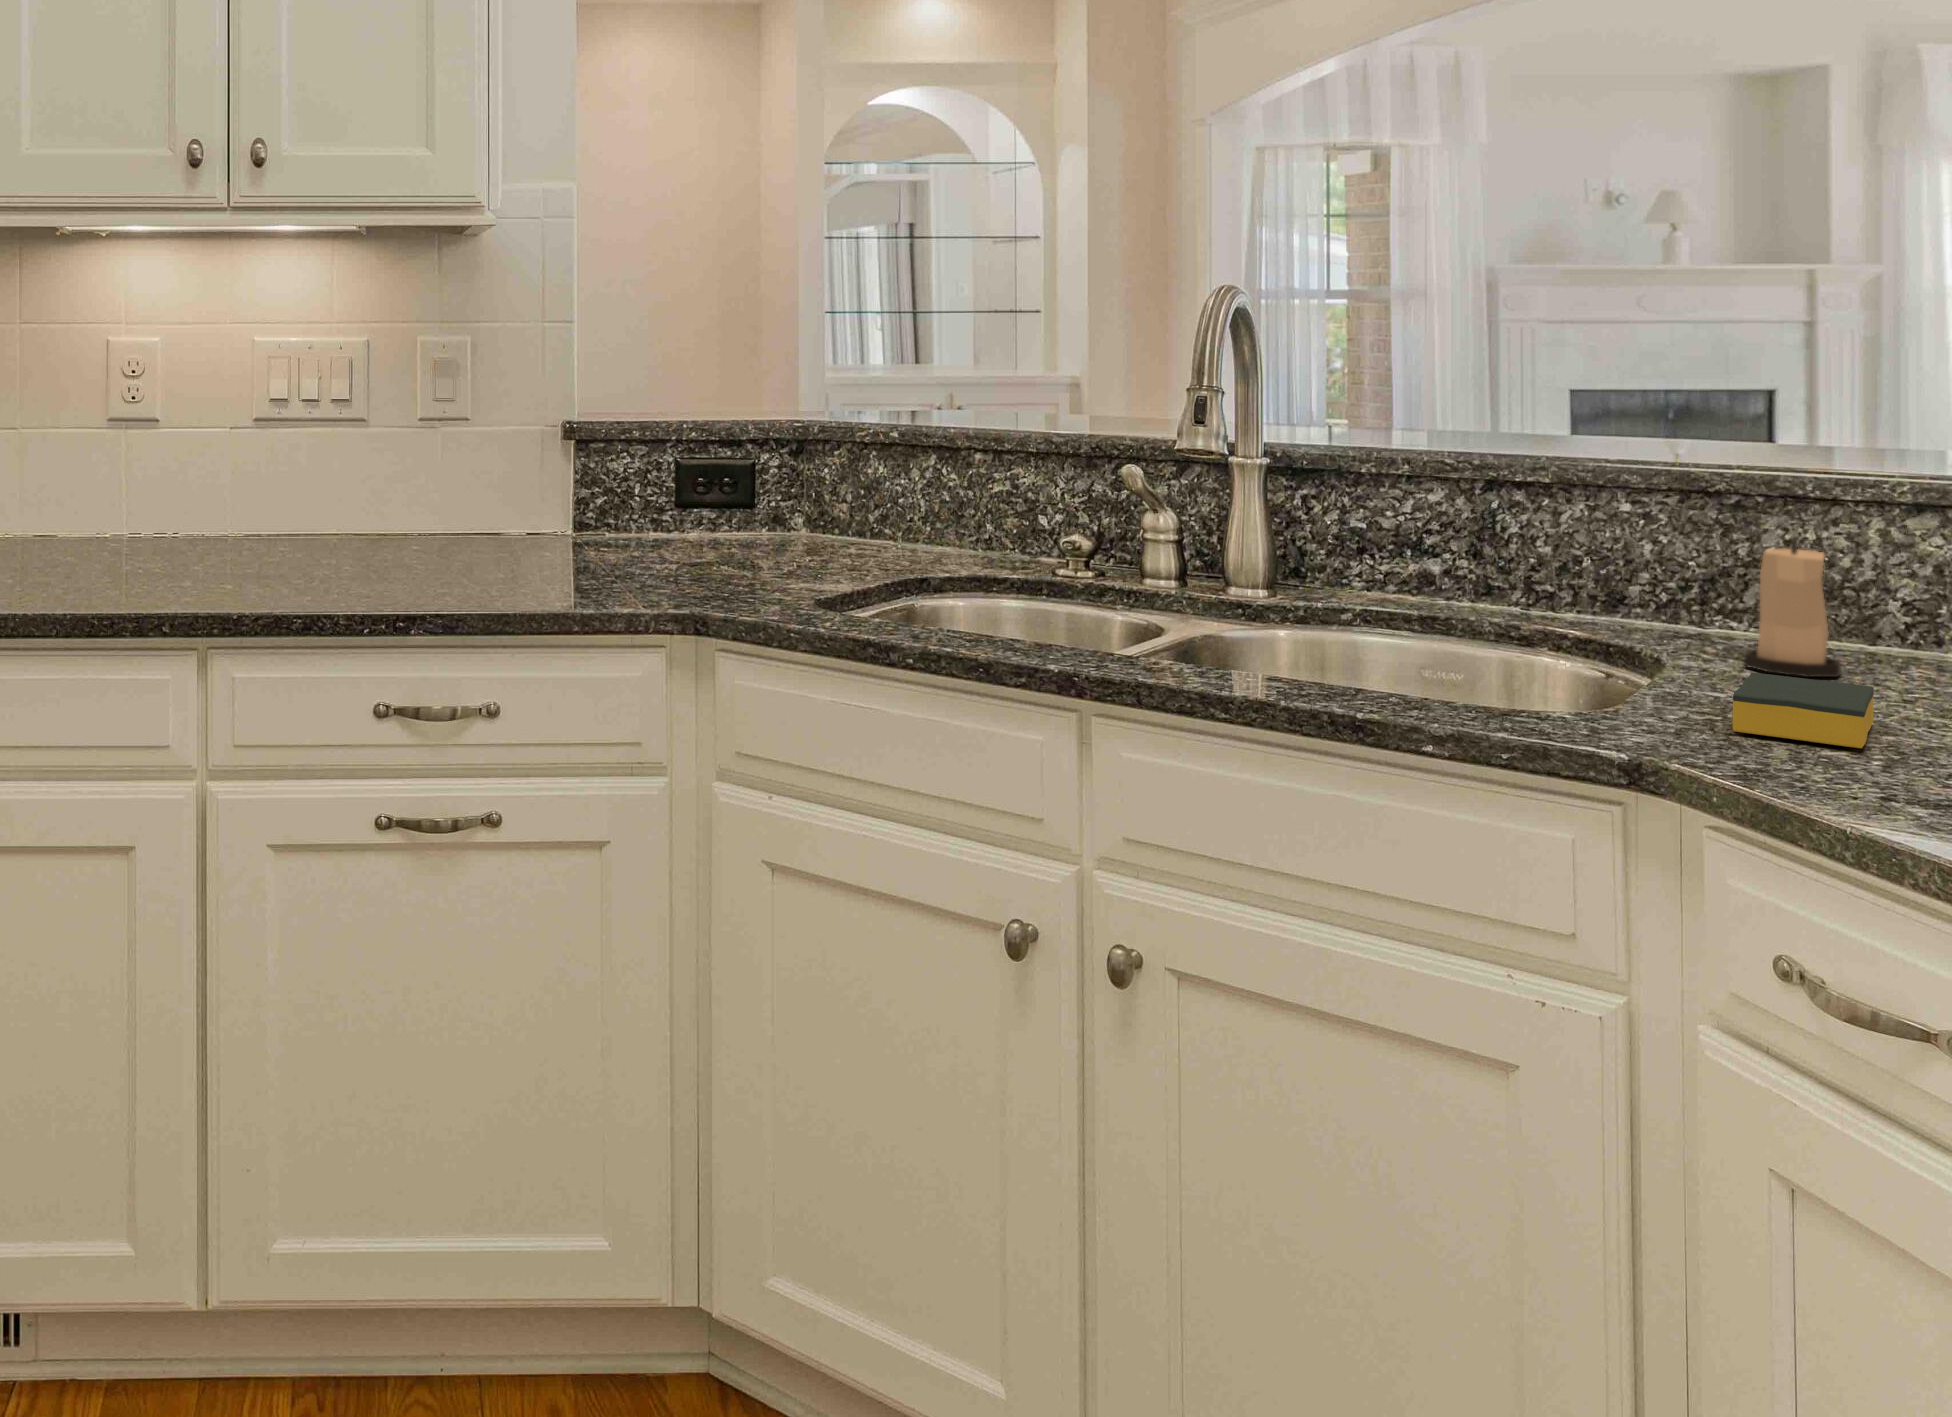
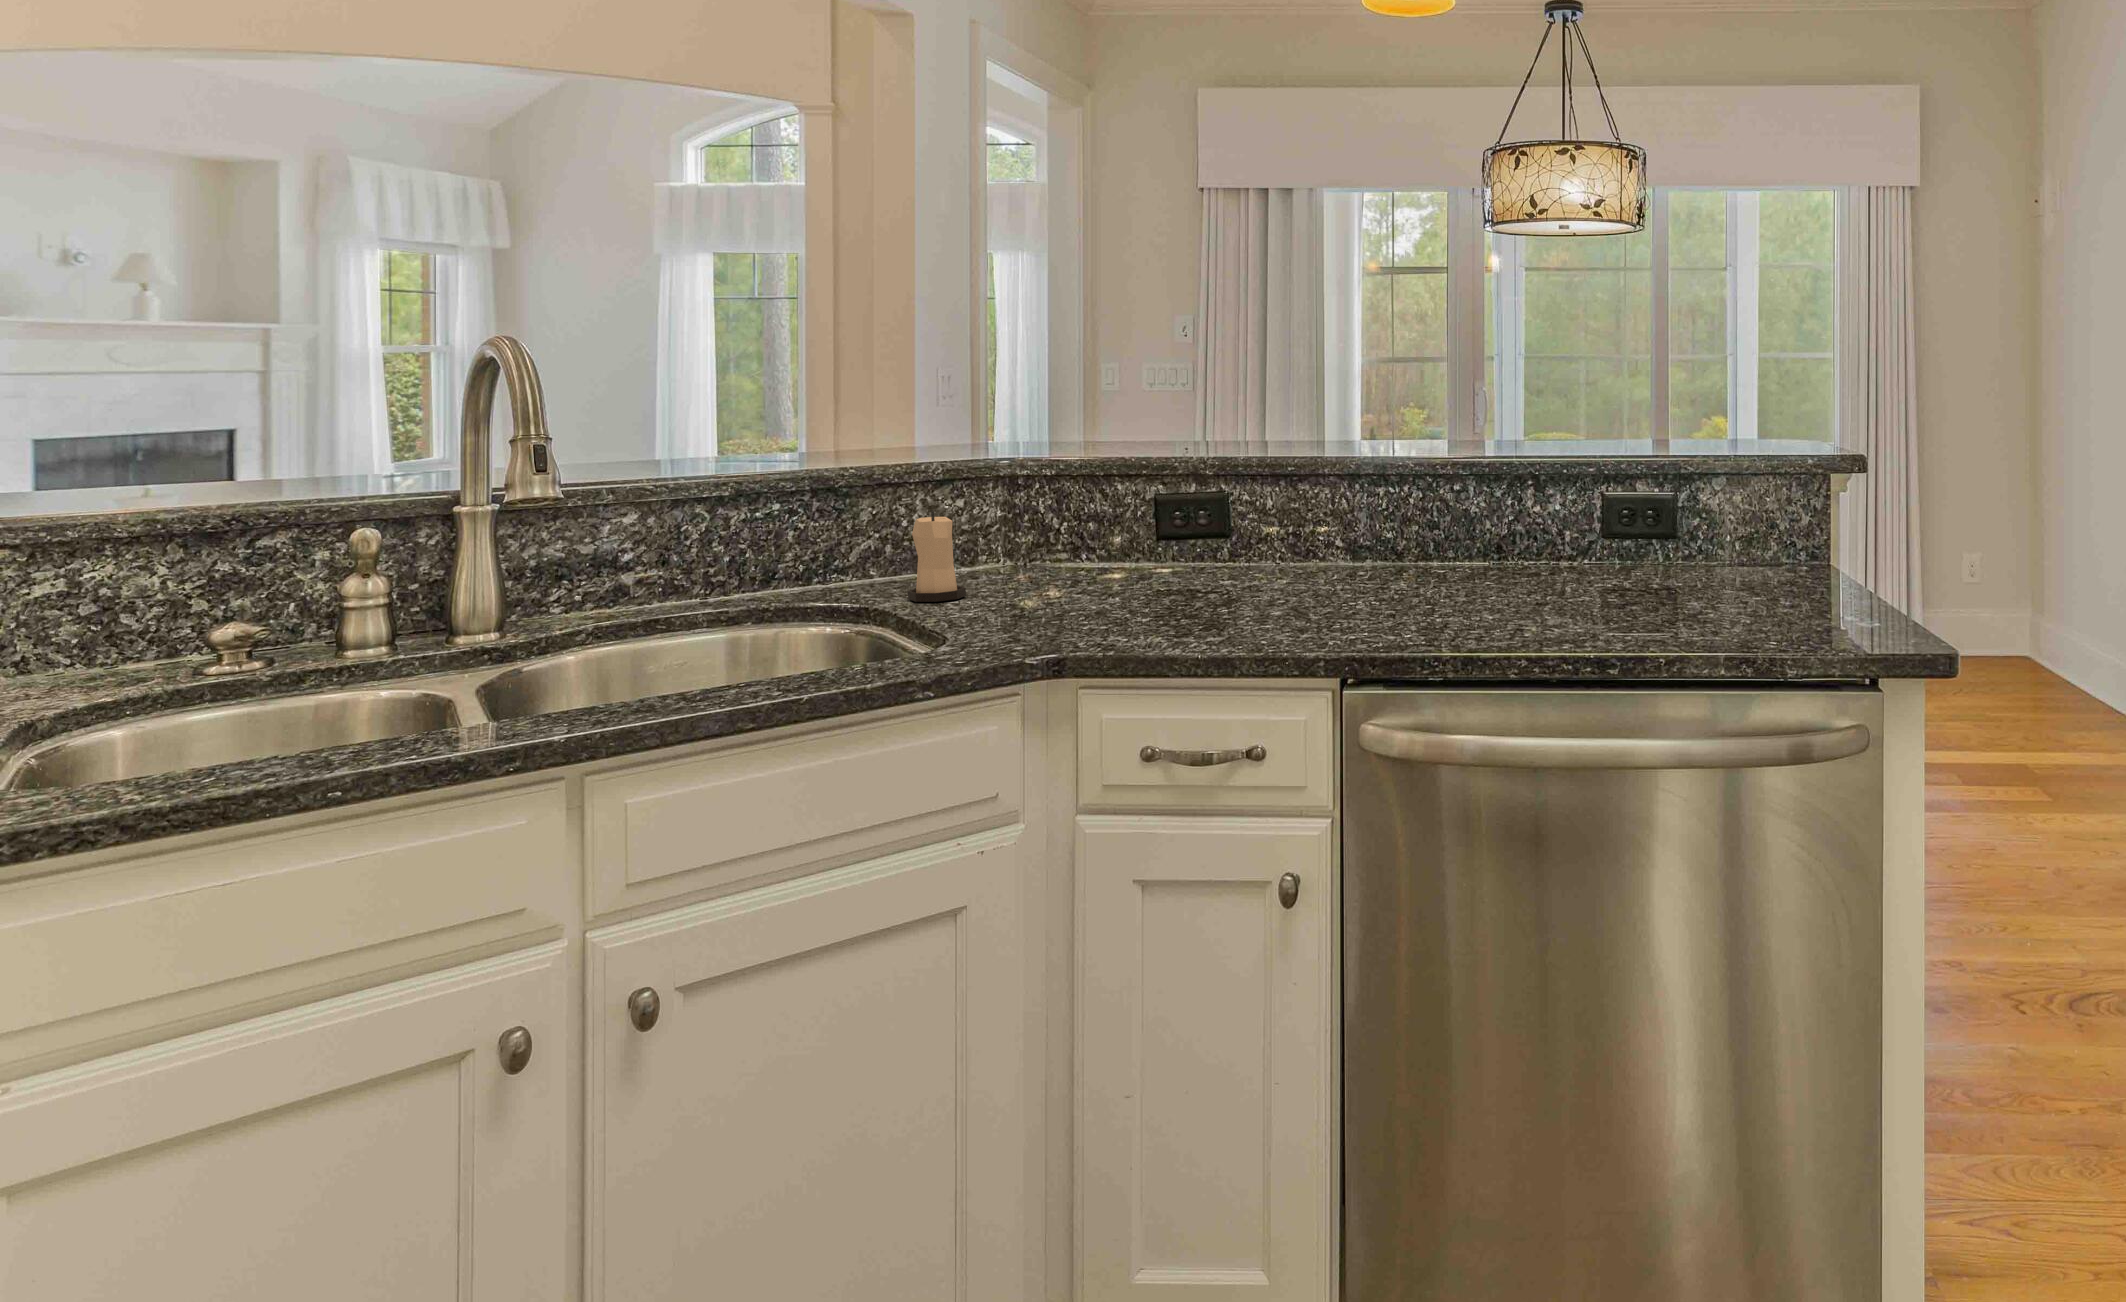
sponge: present [1733,673,1874,748] -> none [994,589,1099,632]

